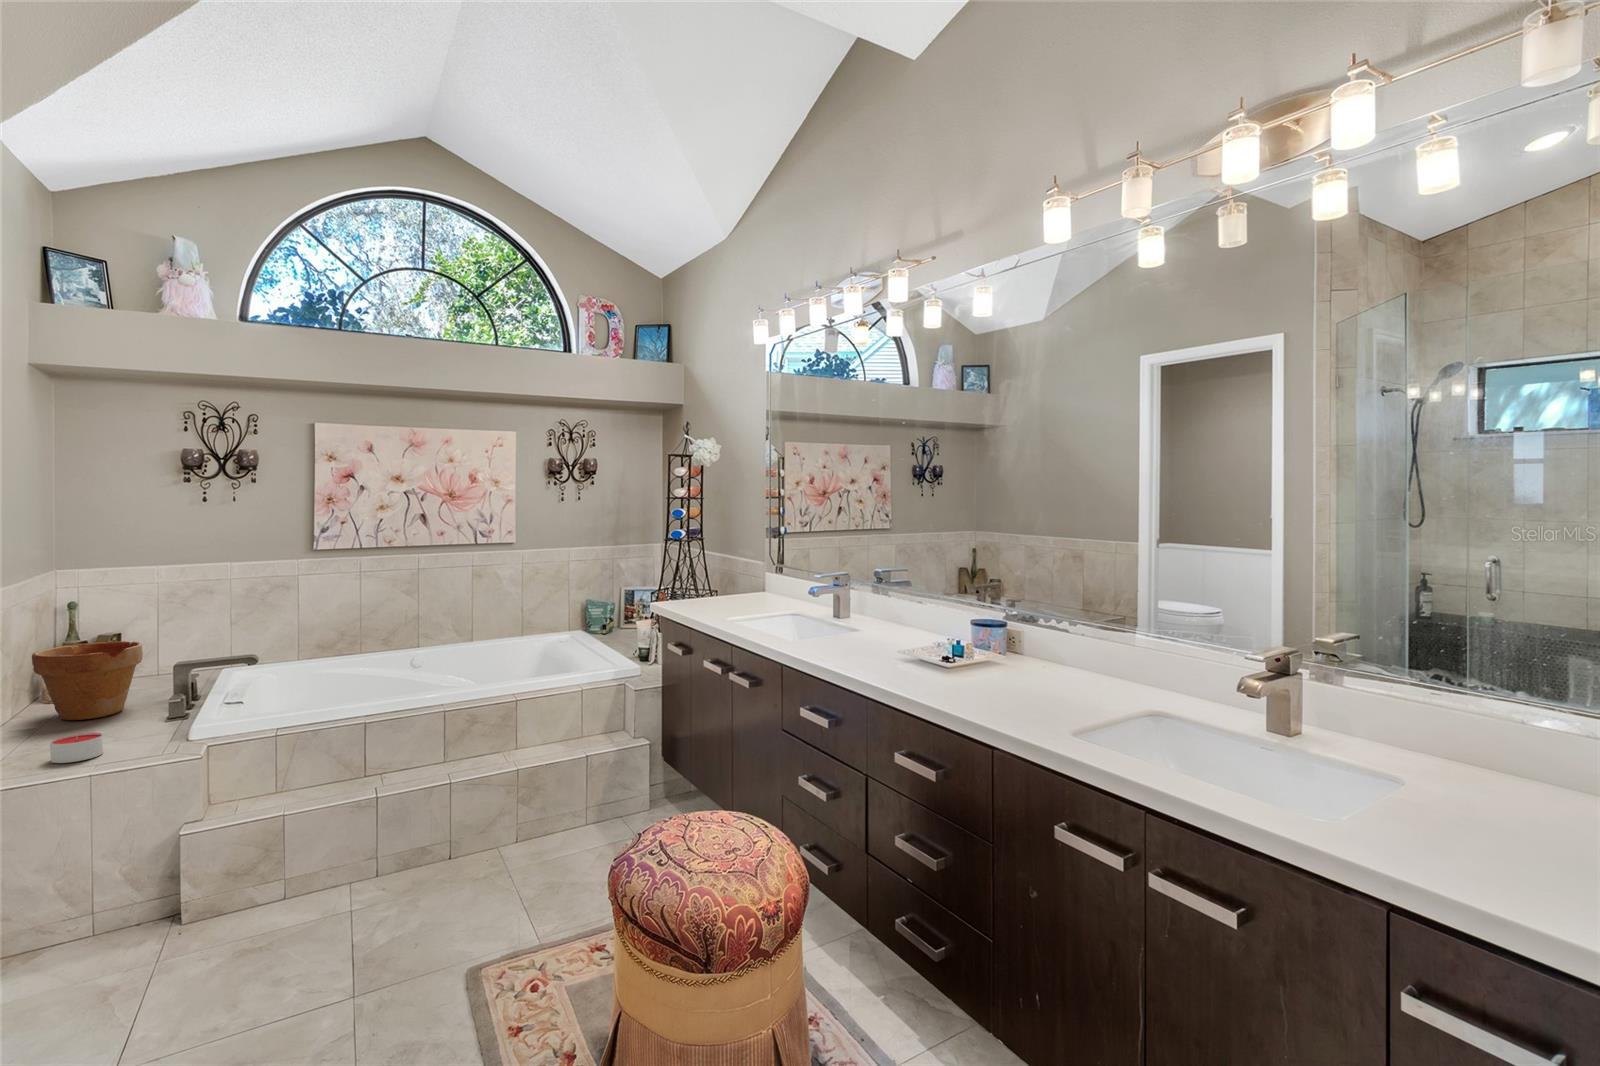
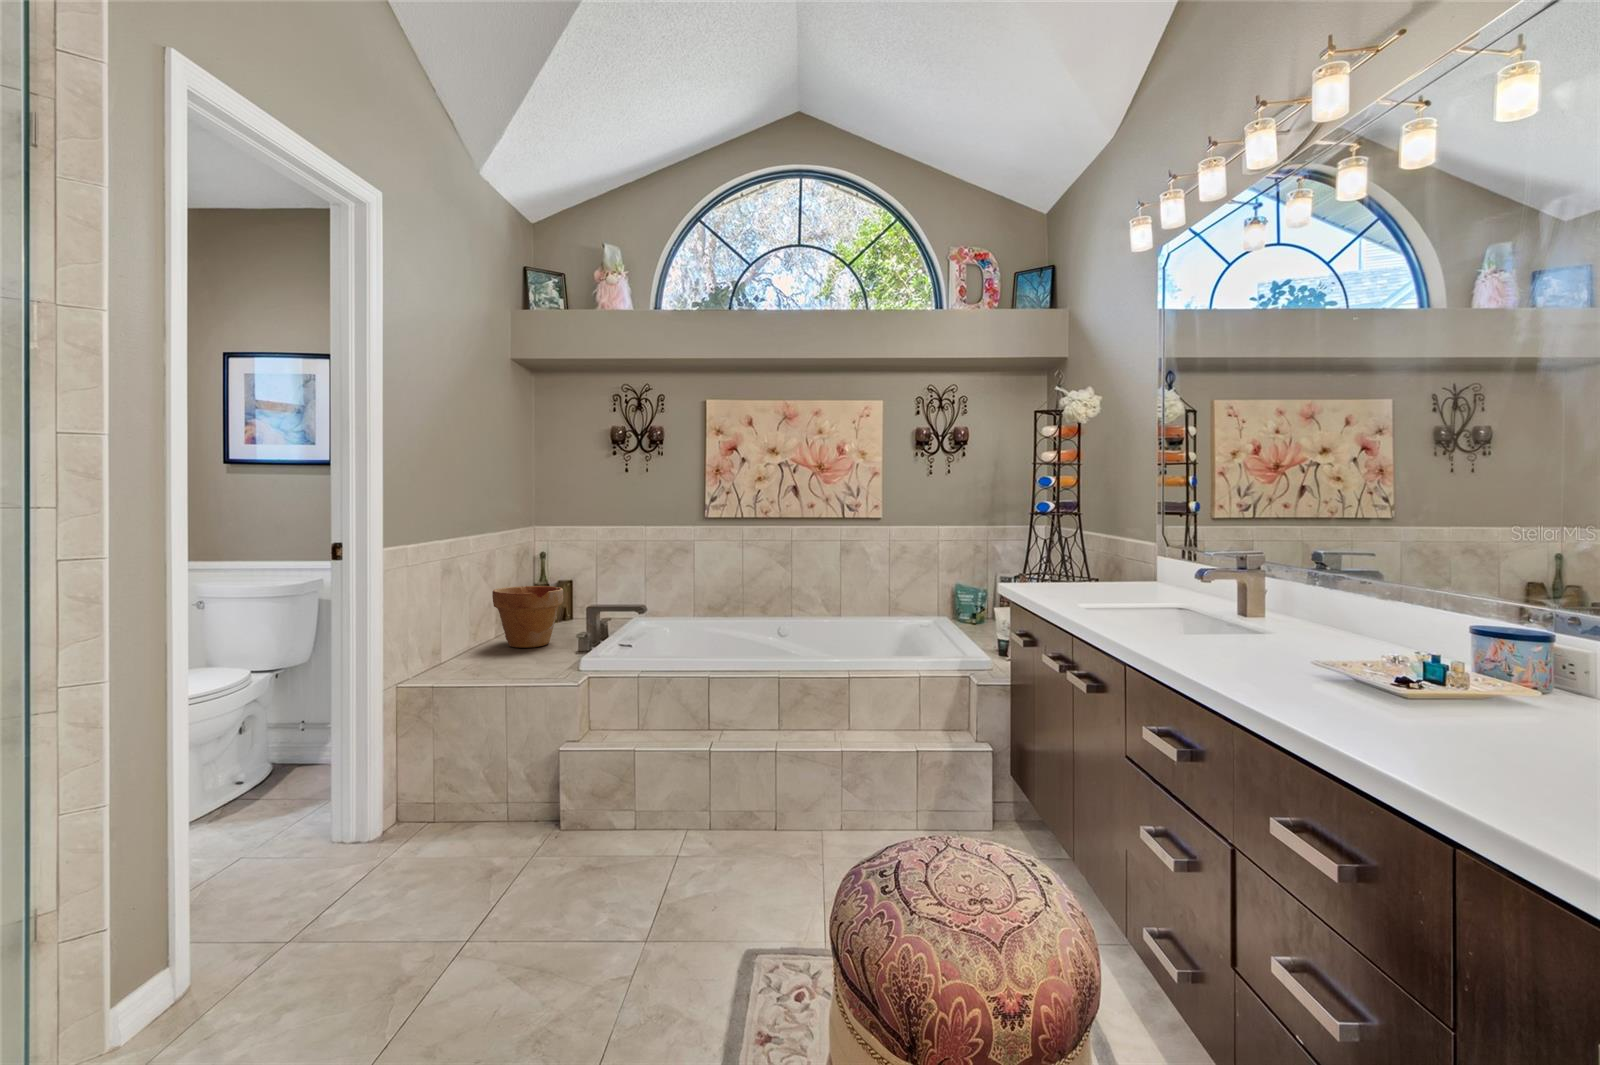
candle: present [50,733,103,763] -> none [483,657,516,679]

